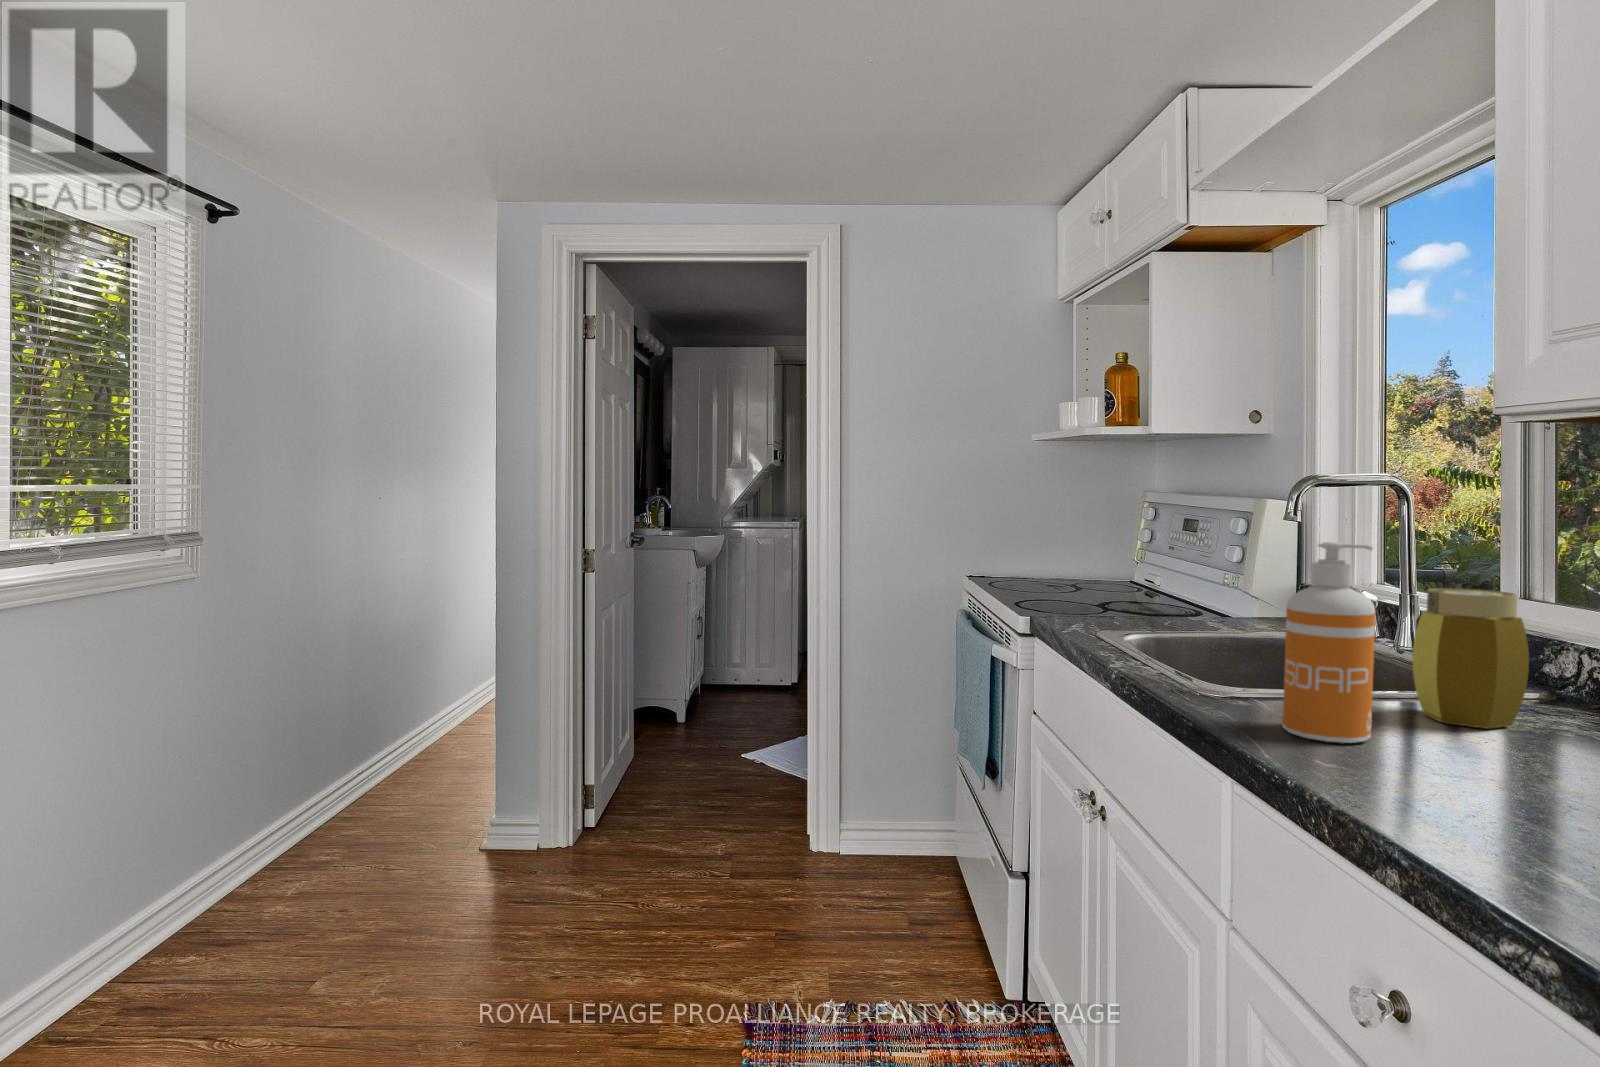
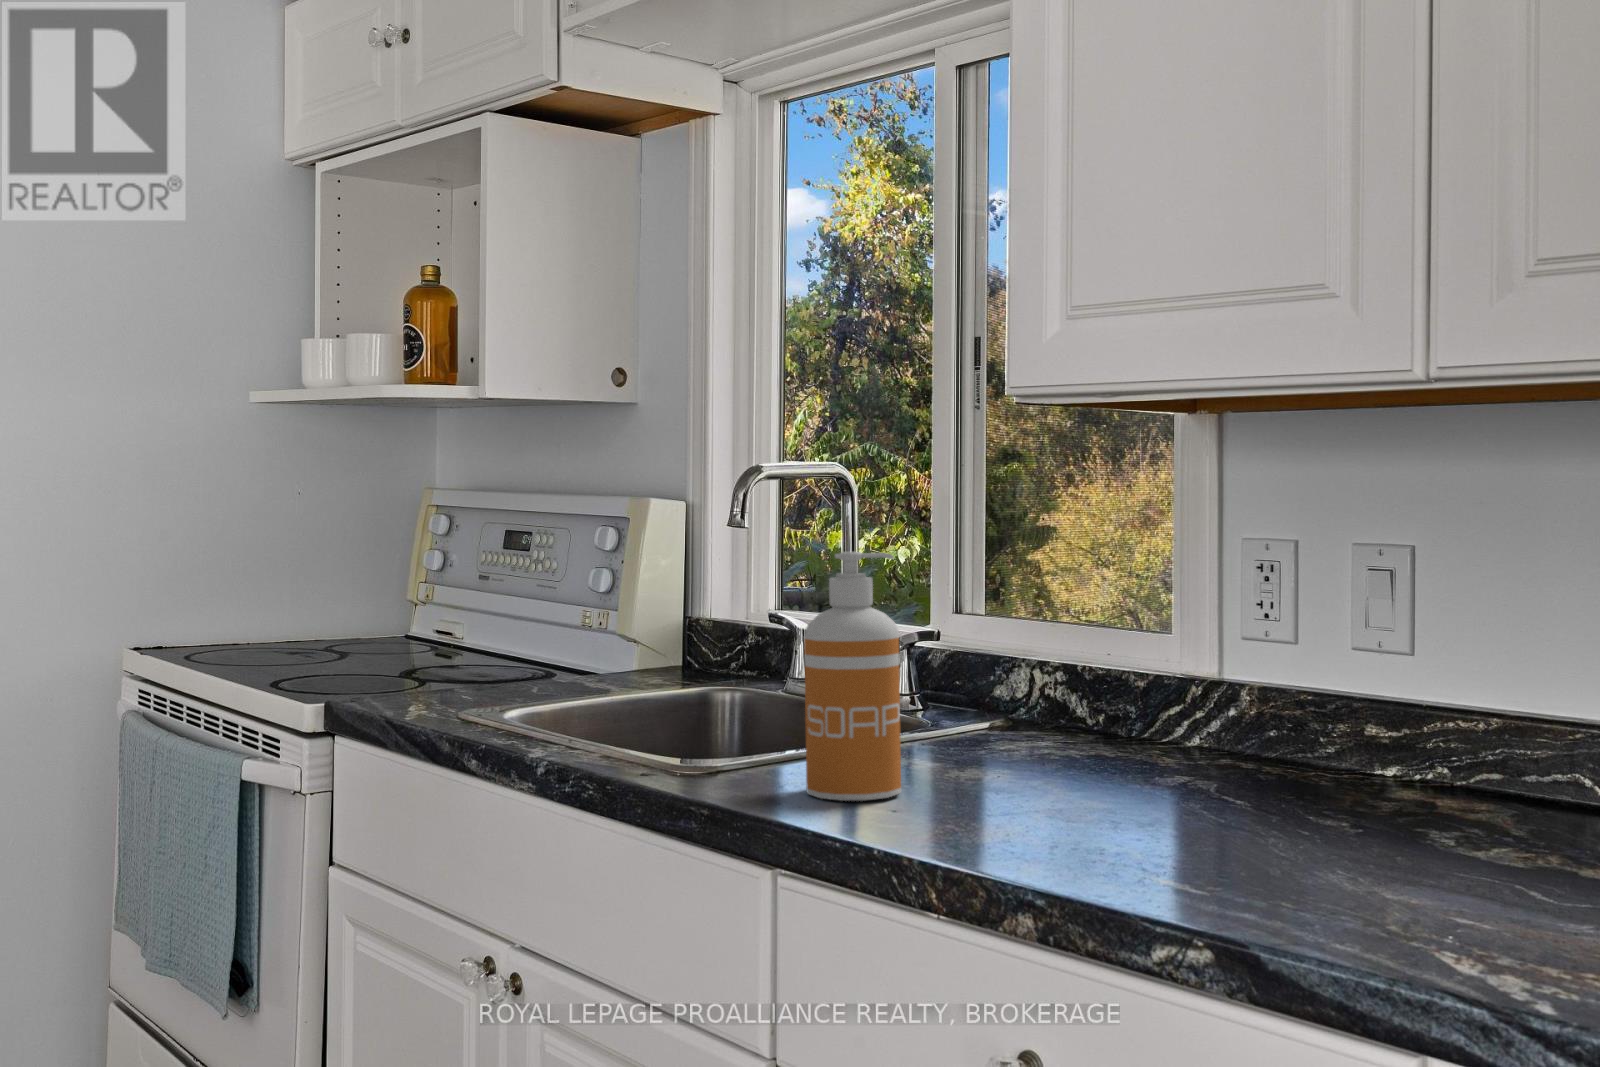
jar: present [1413,588,1529,729] -> none [906,601,1018,763]

